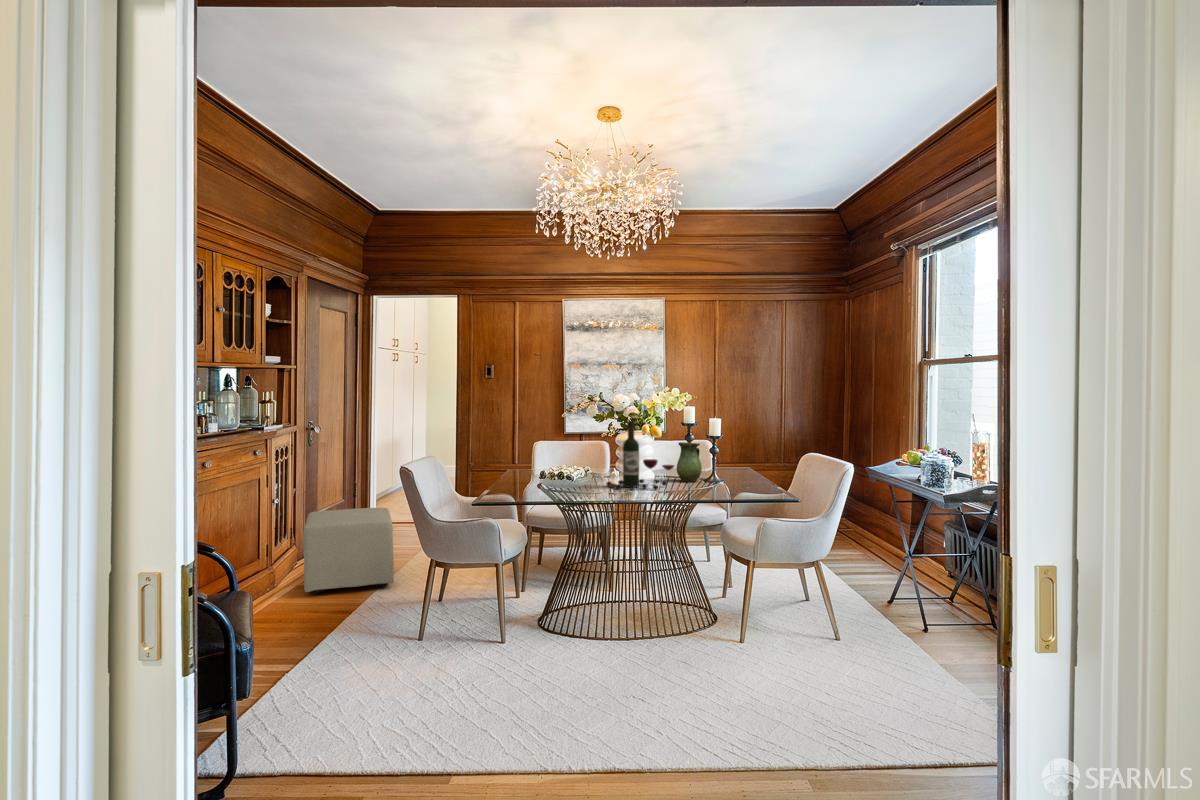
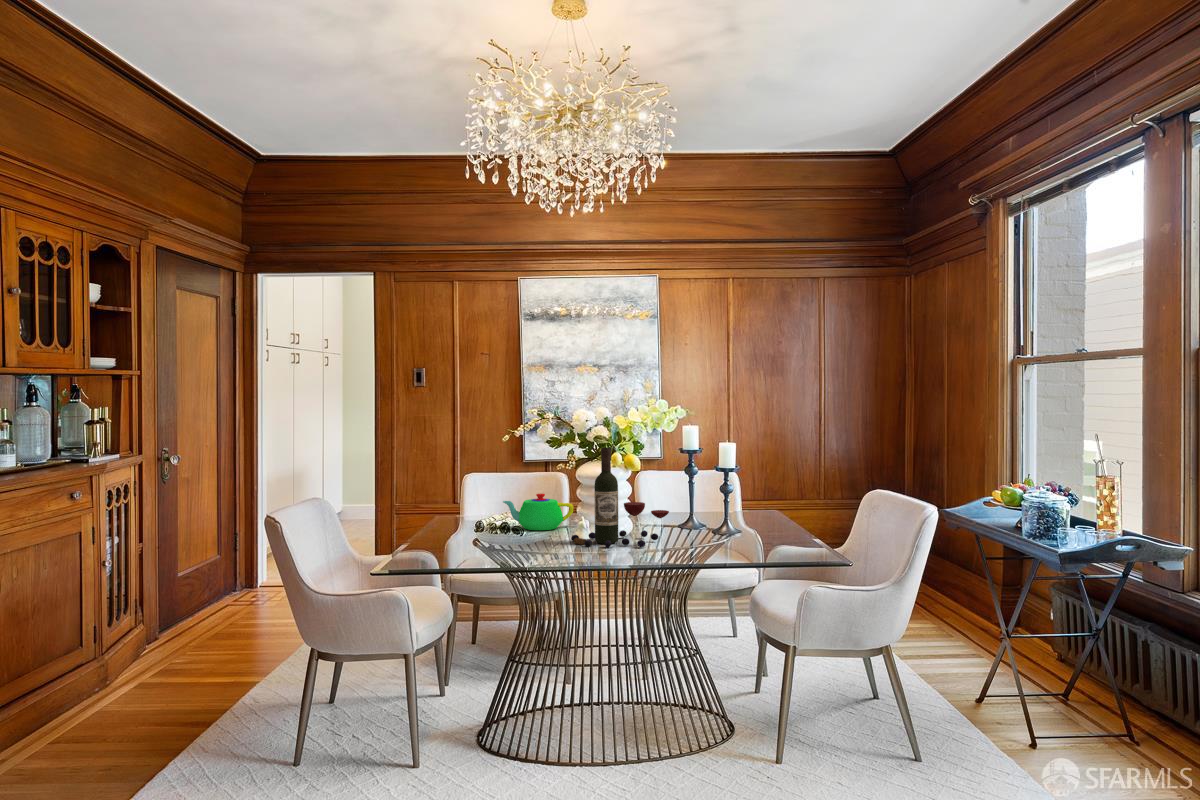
pitcher: present [677,442,702,482] -> none [674,476,709,533]
teapot: none [557,454,606,479] -> present [503,494,573,530]
ottoman: present [303,508,394,594] -> none [142,571,274,698]

